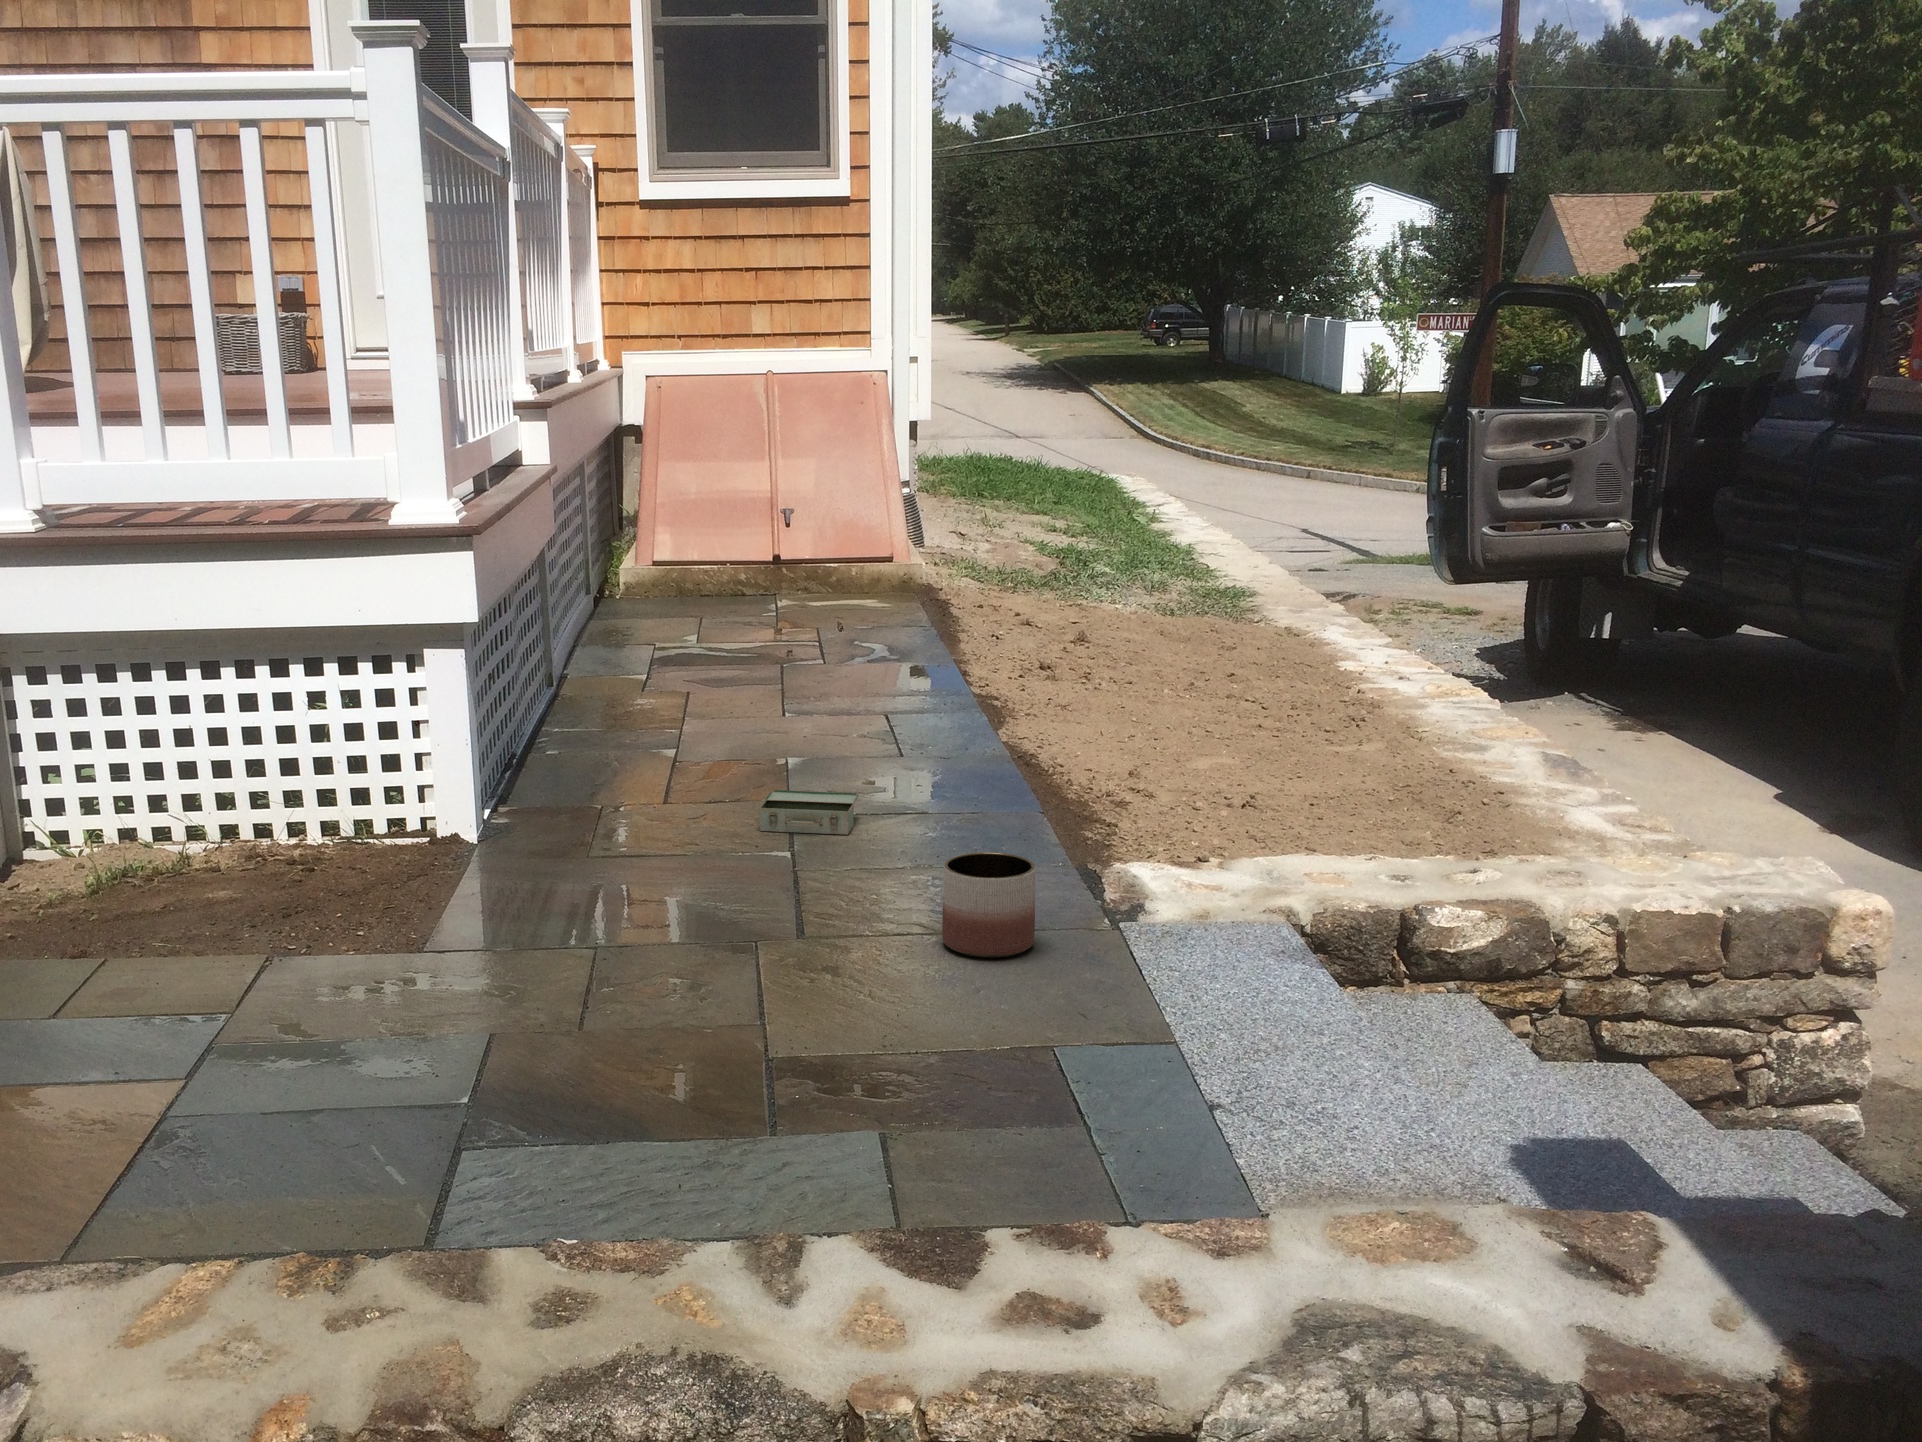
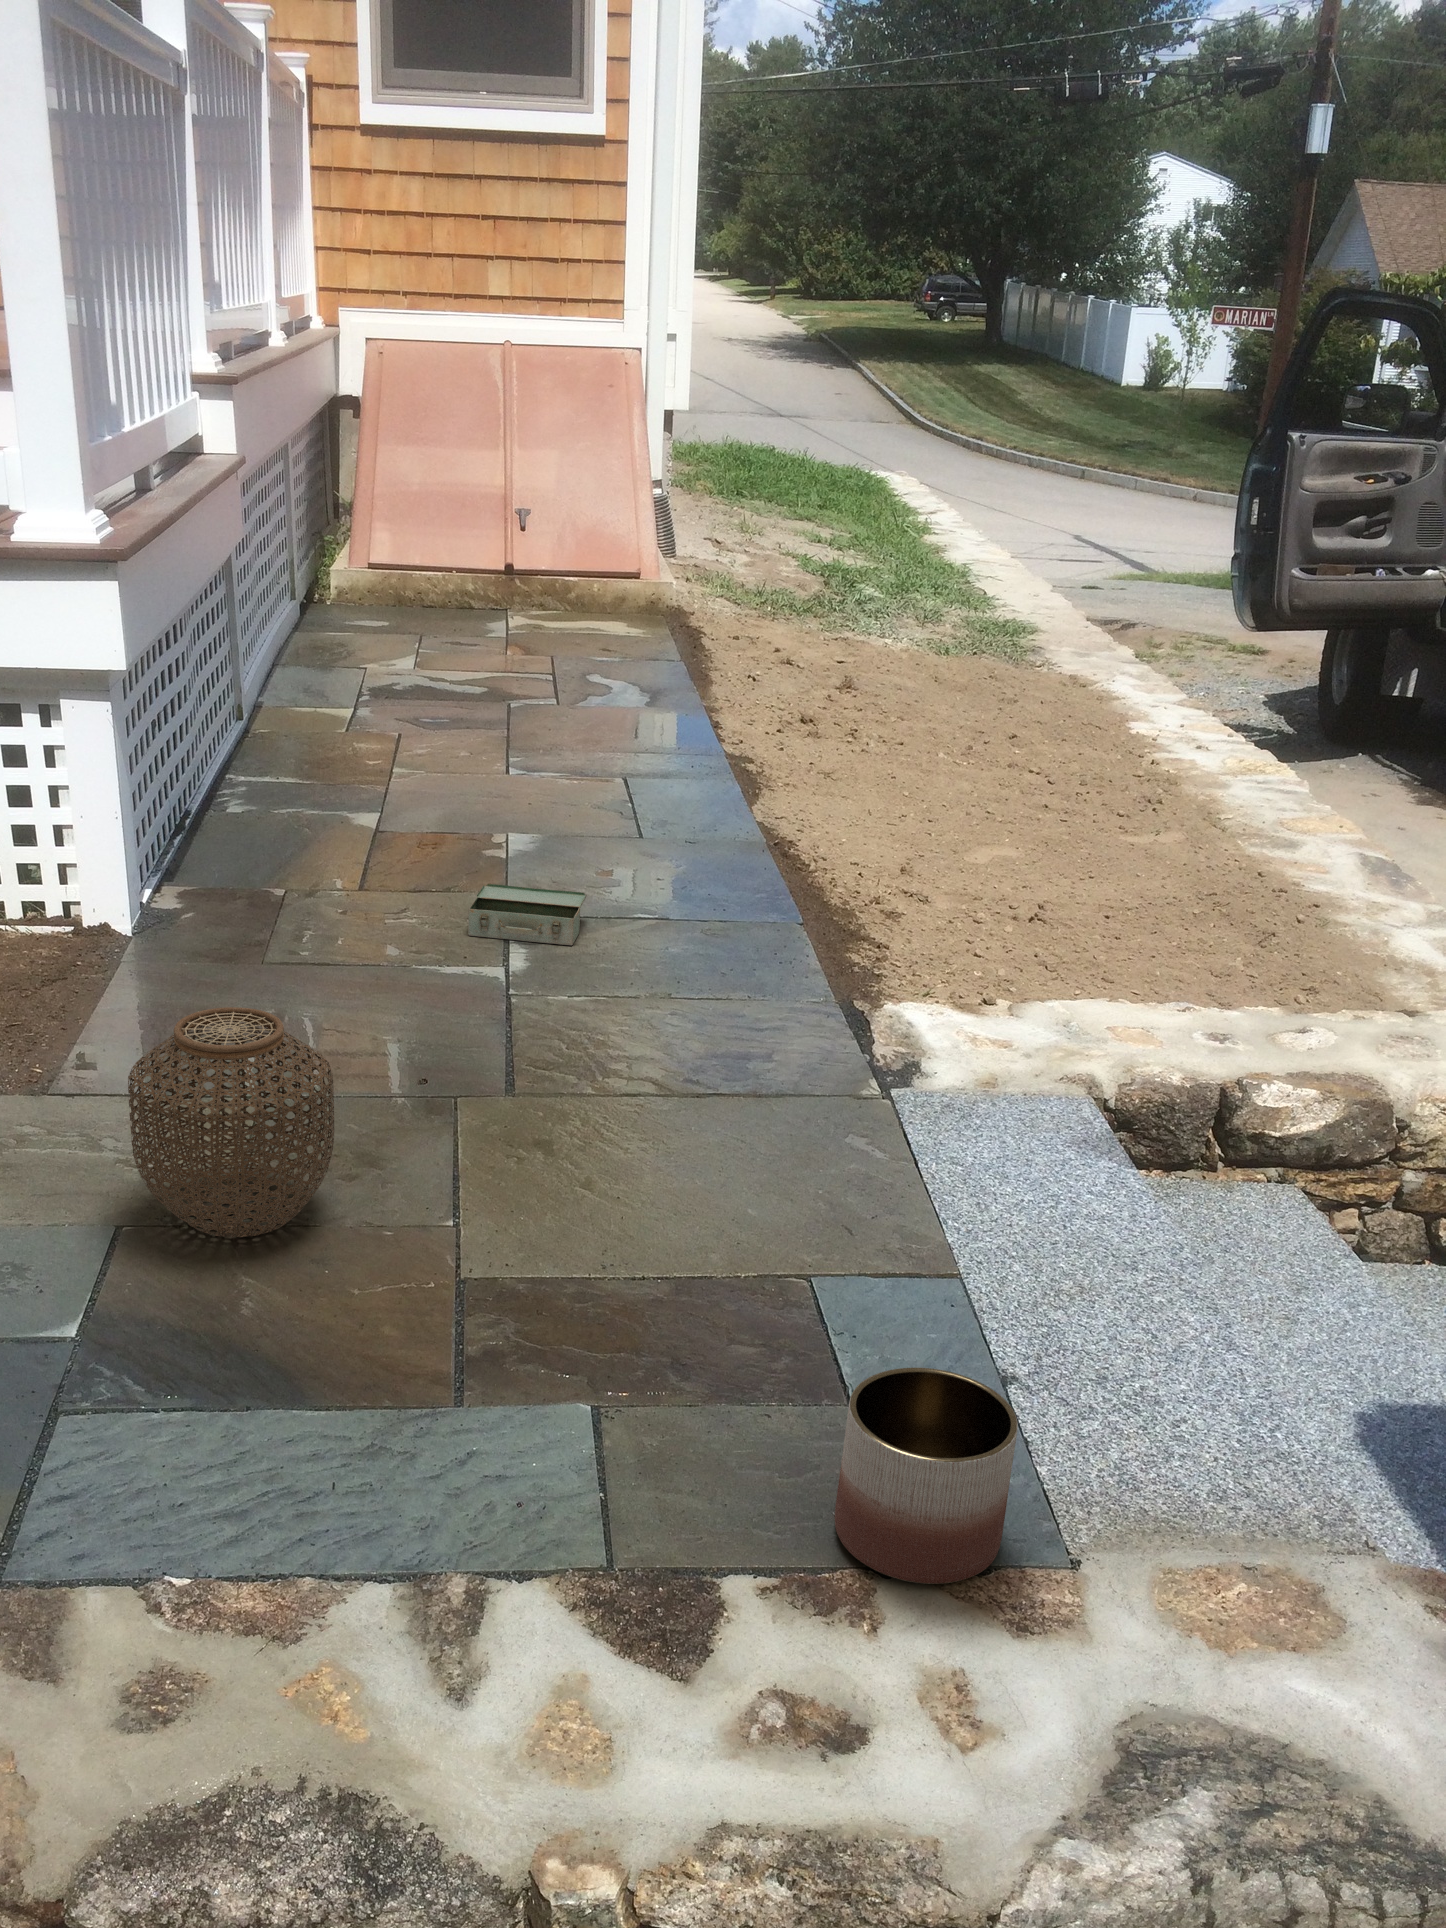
planter: present [942,852,1036,958] -> present [835,1368,1018,1584]
woven basket: none [501,853,664,1036] -> present [128,1007,334,1237]

